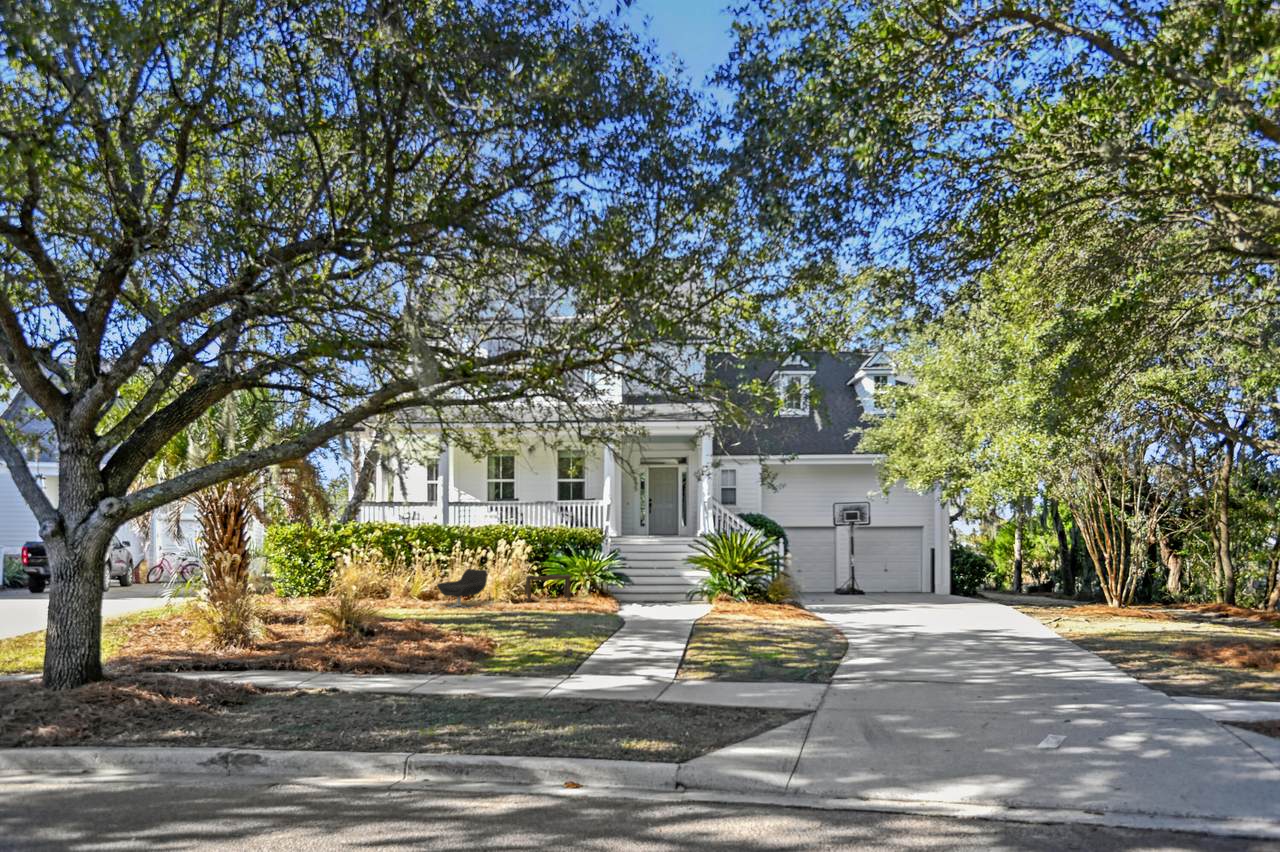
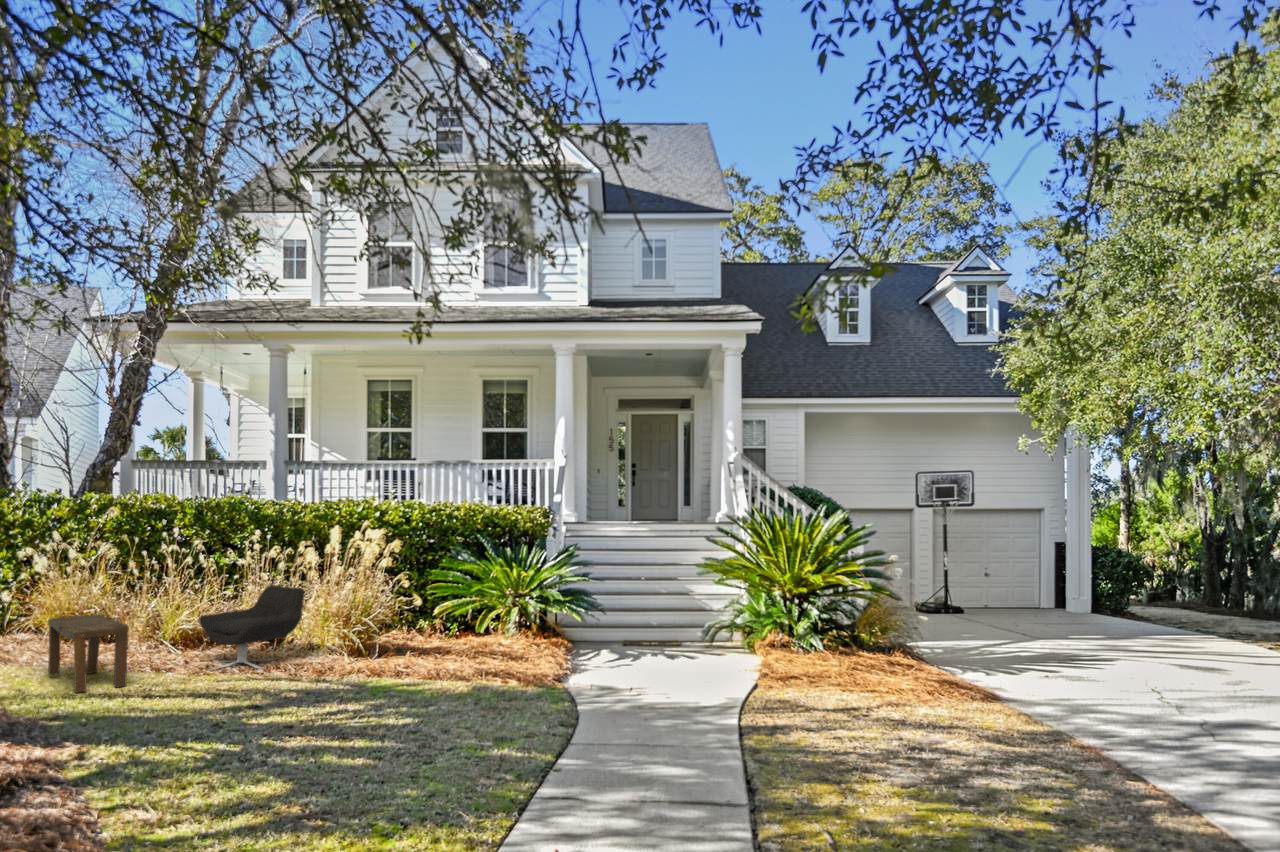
bench: present [524,575,571,602] -> present [48,614,129,693]

